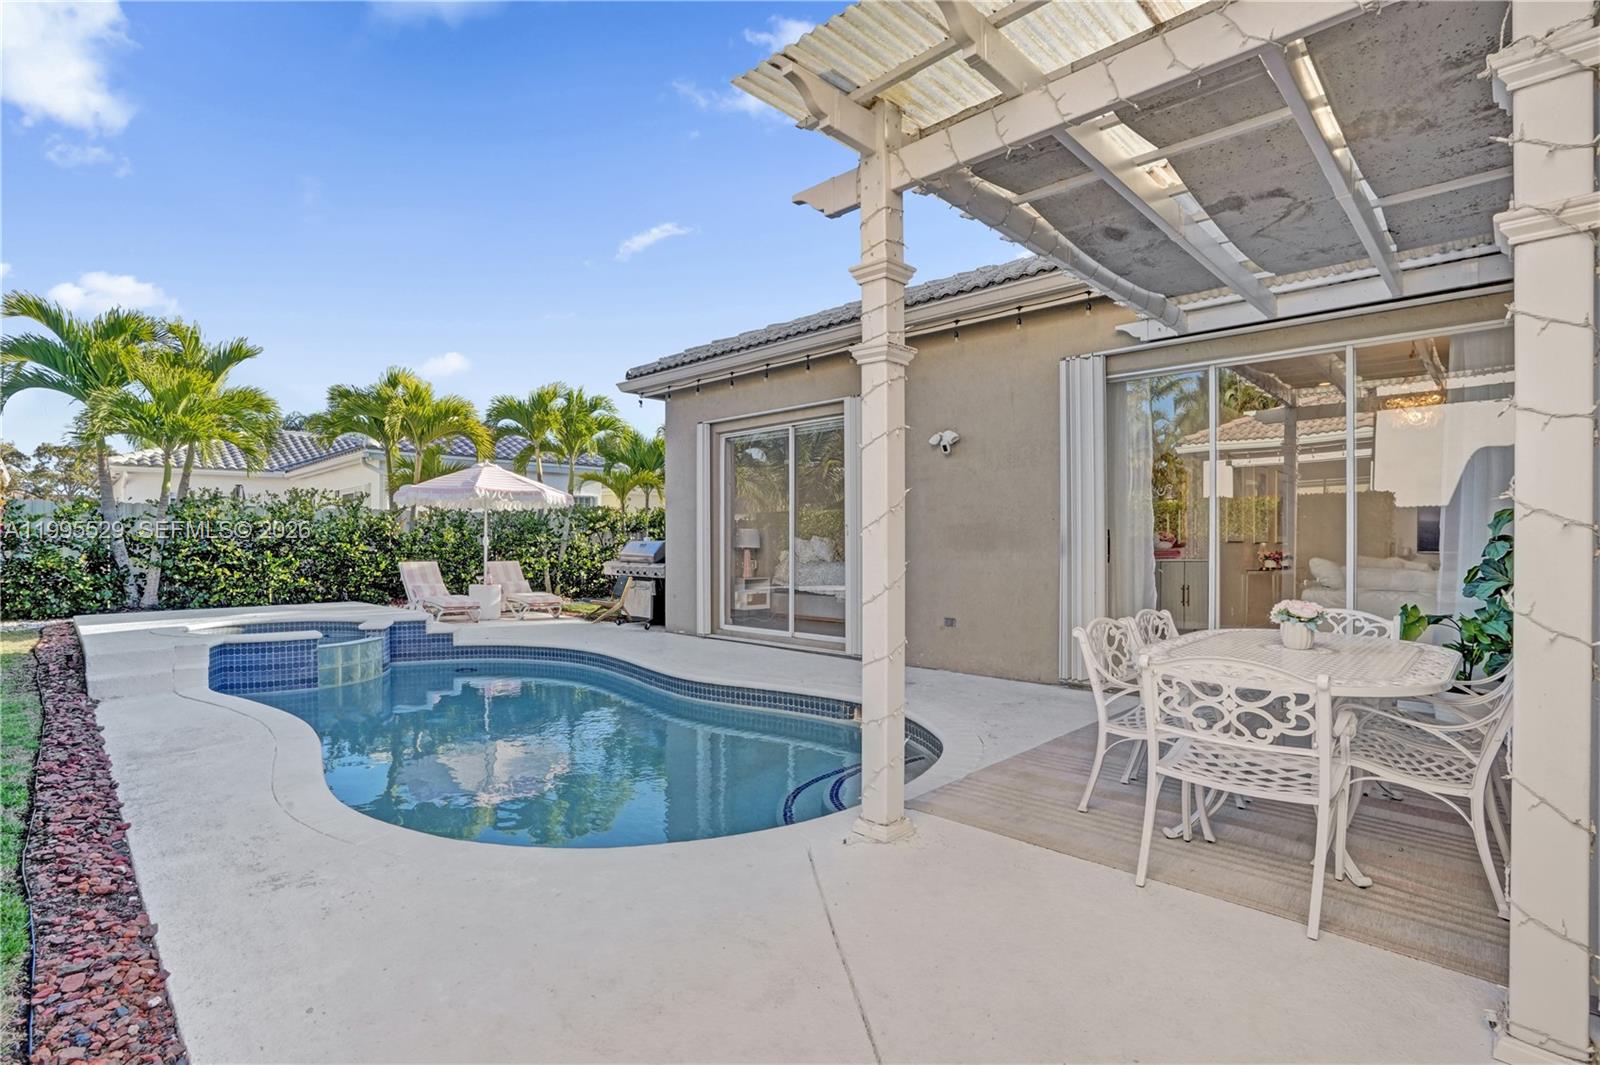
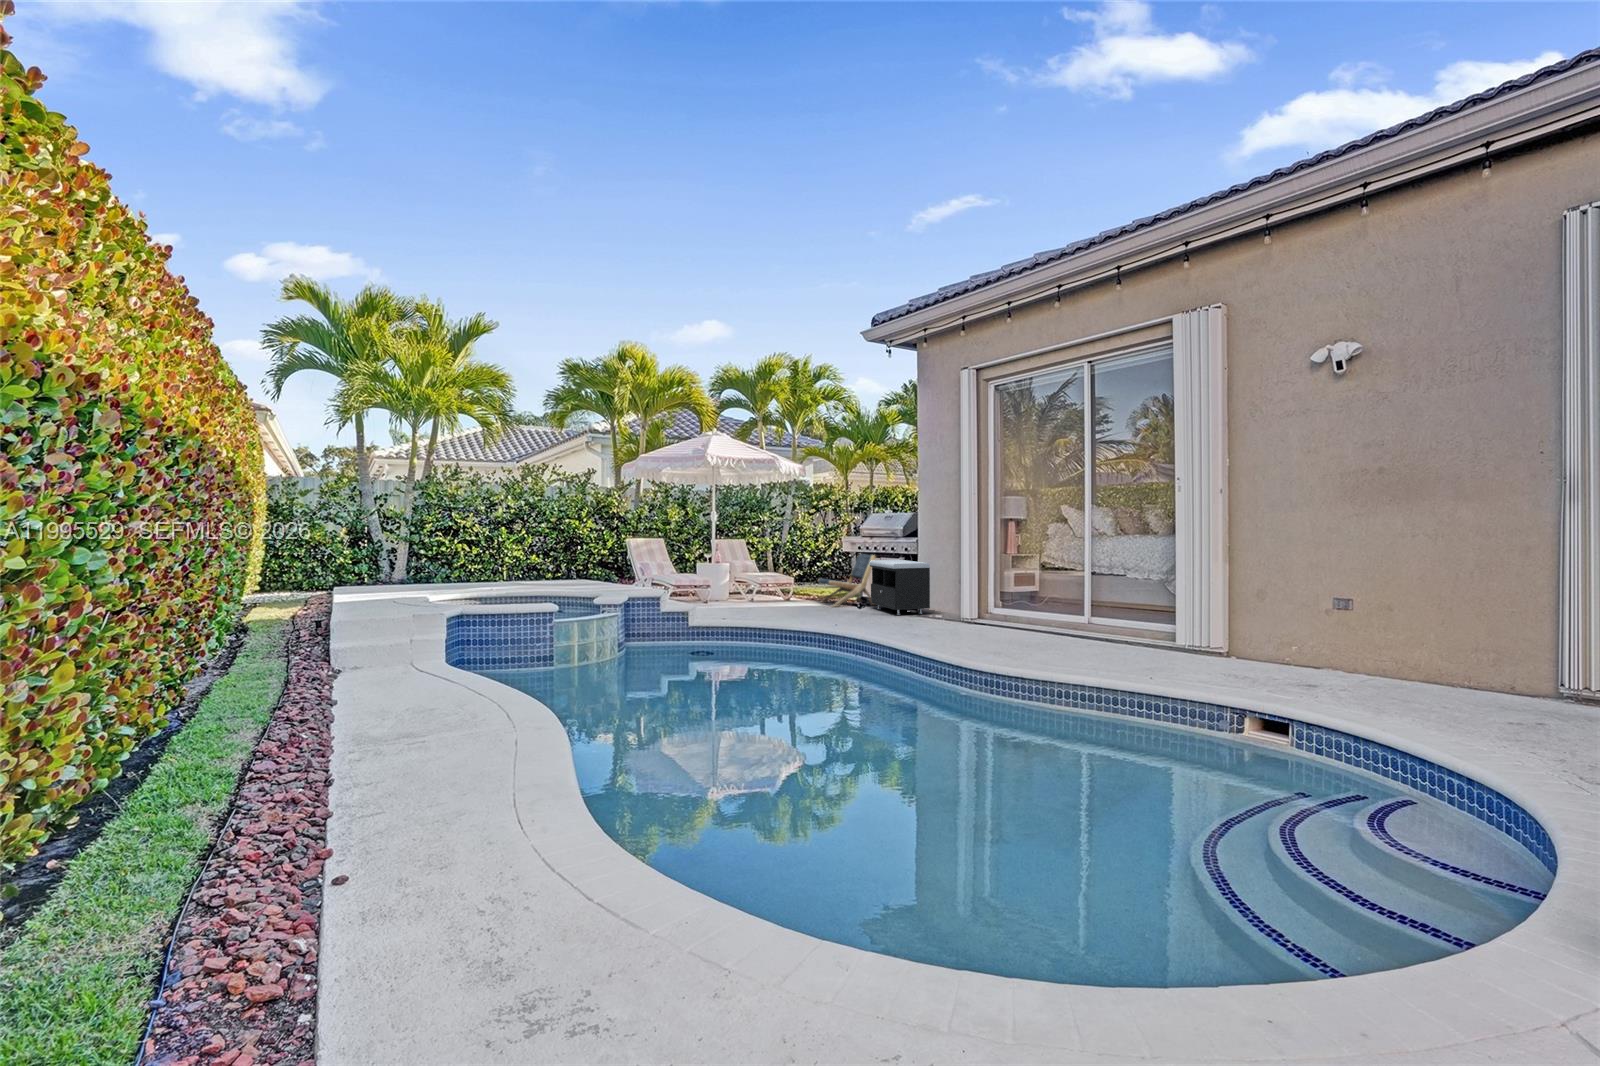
storage bench: none [625,581,675,629] -> present [869,560,930,615]

